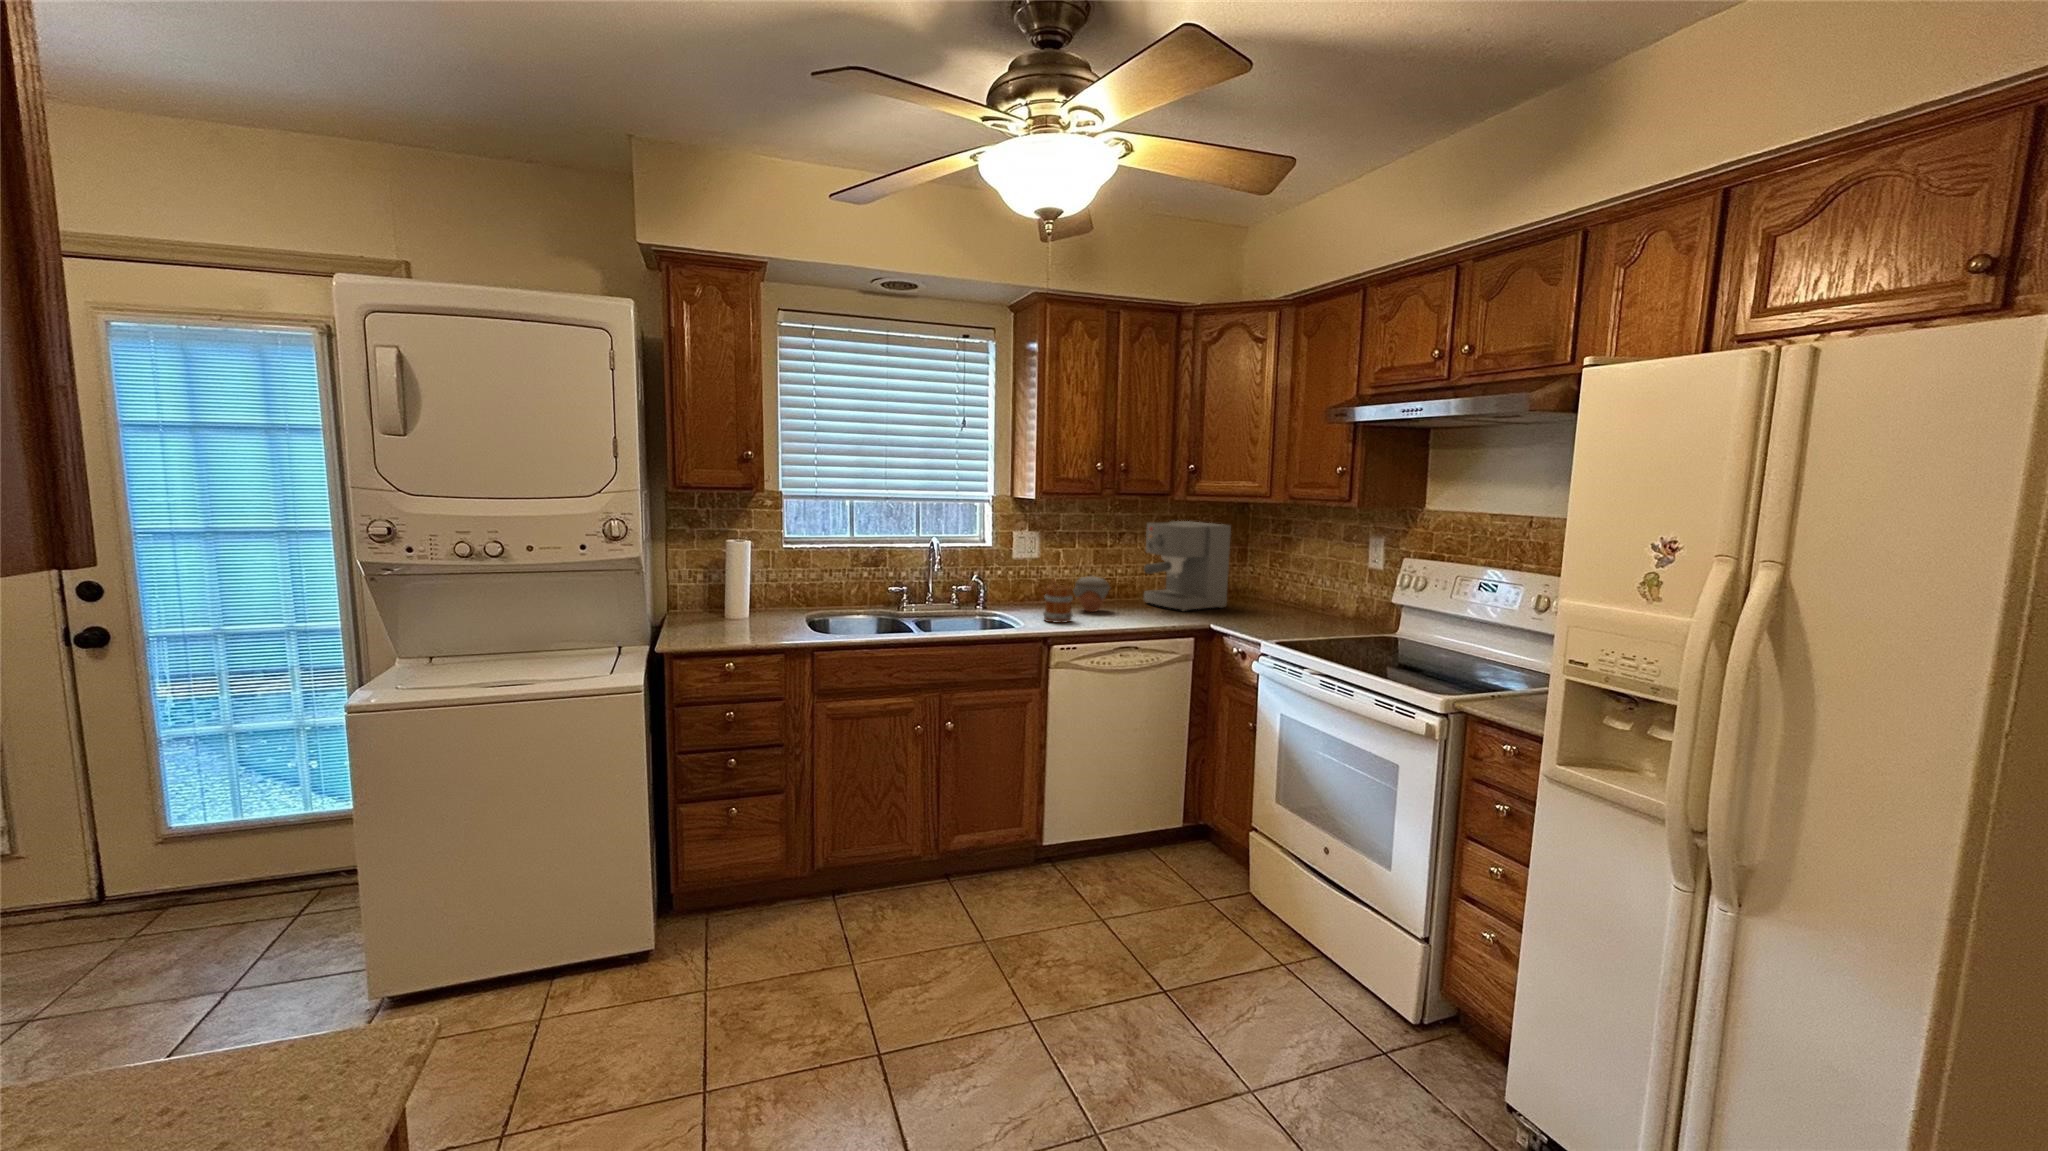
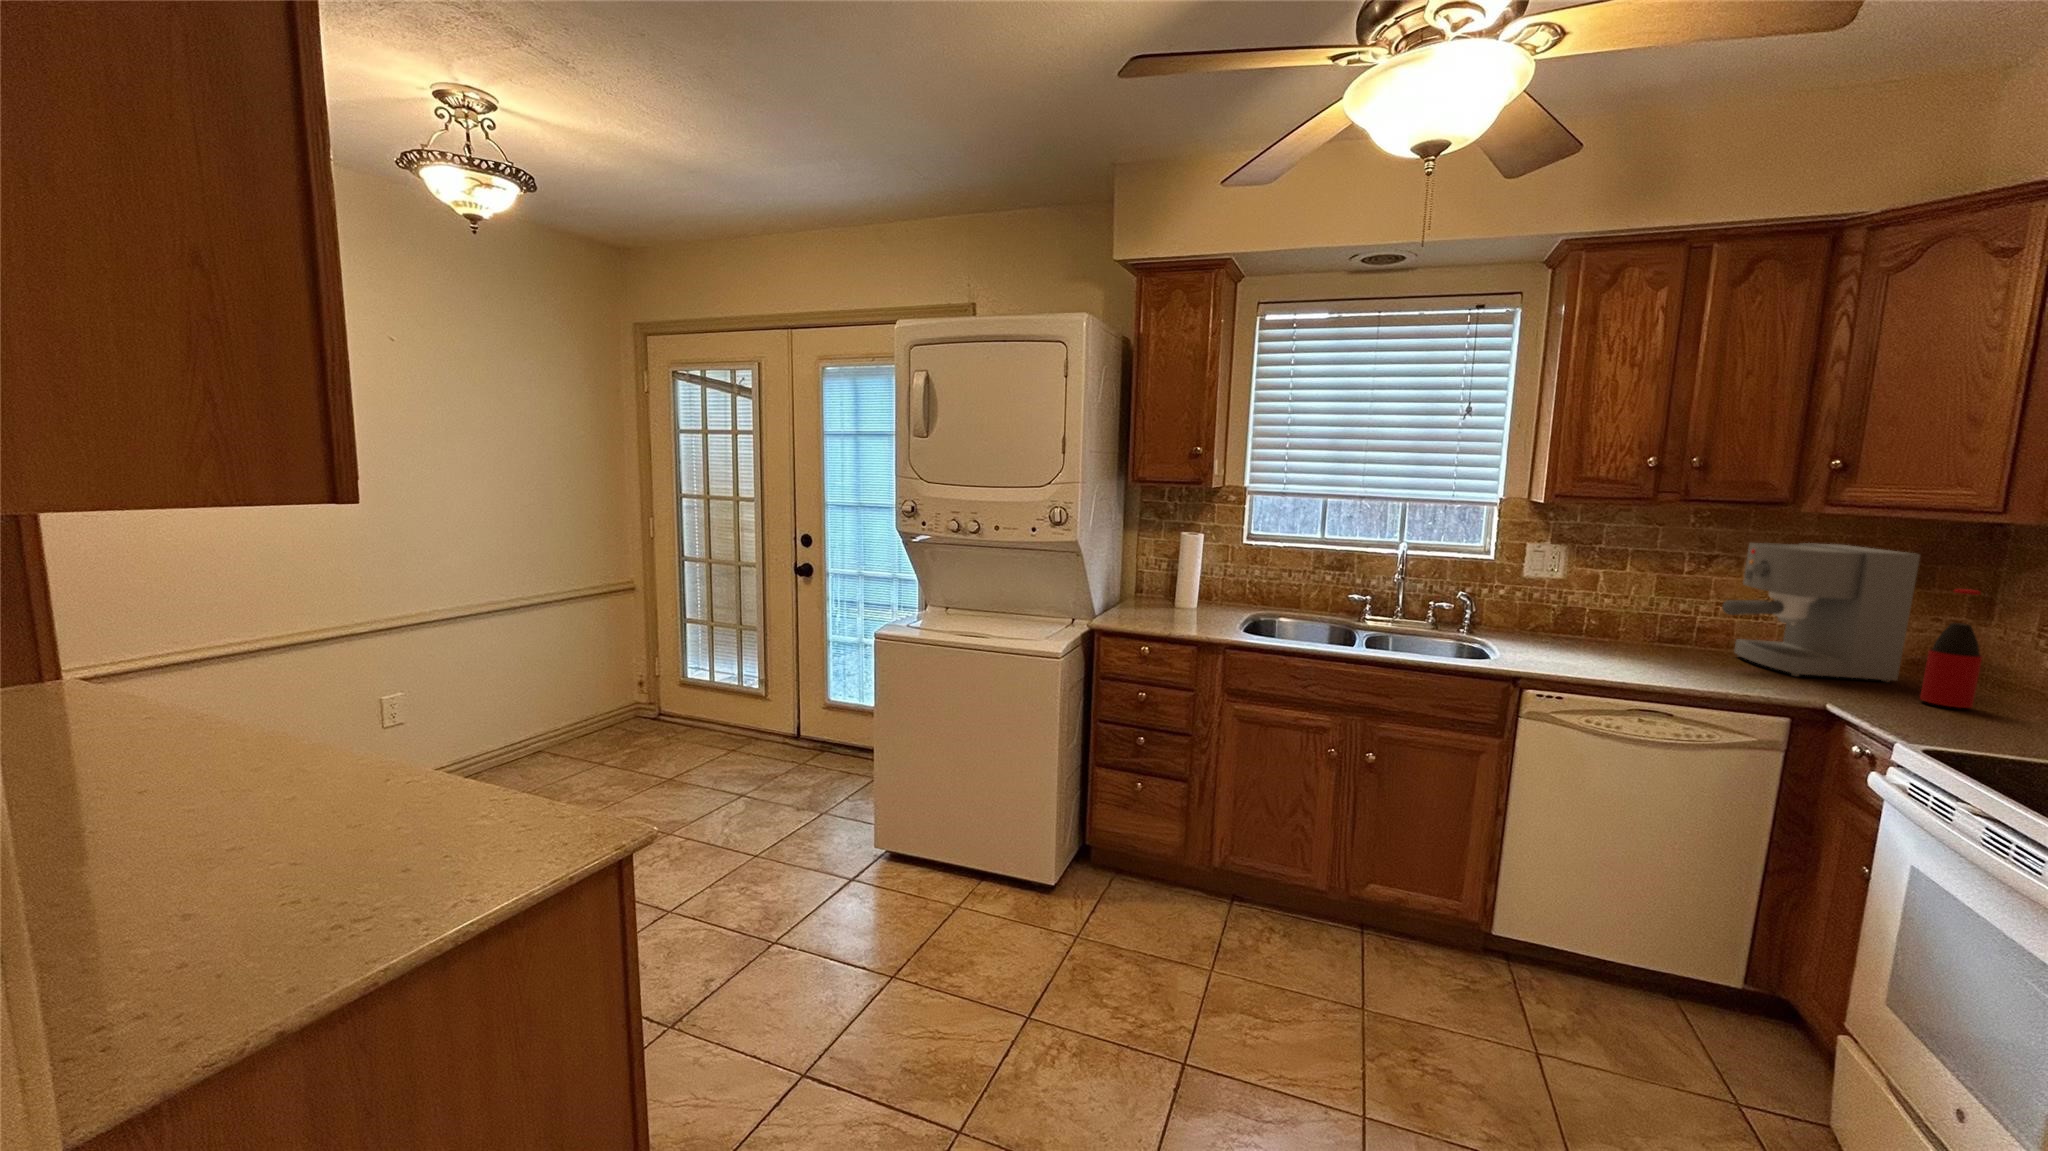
bottle: none [1245,545,1269,619] -> present [1920,589,1982,708]
jar: present [1073,576,1110,612] -> none [1595,608,1661,656]
mug: present [1043,578,1073,623] -> none [1533,604,1579,662]

